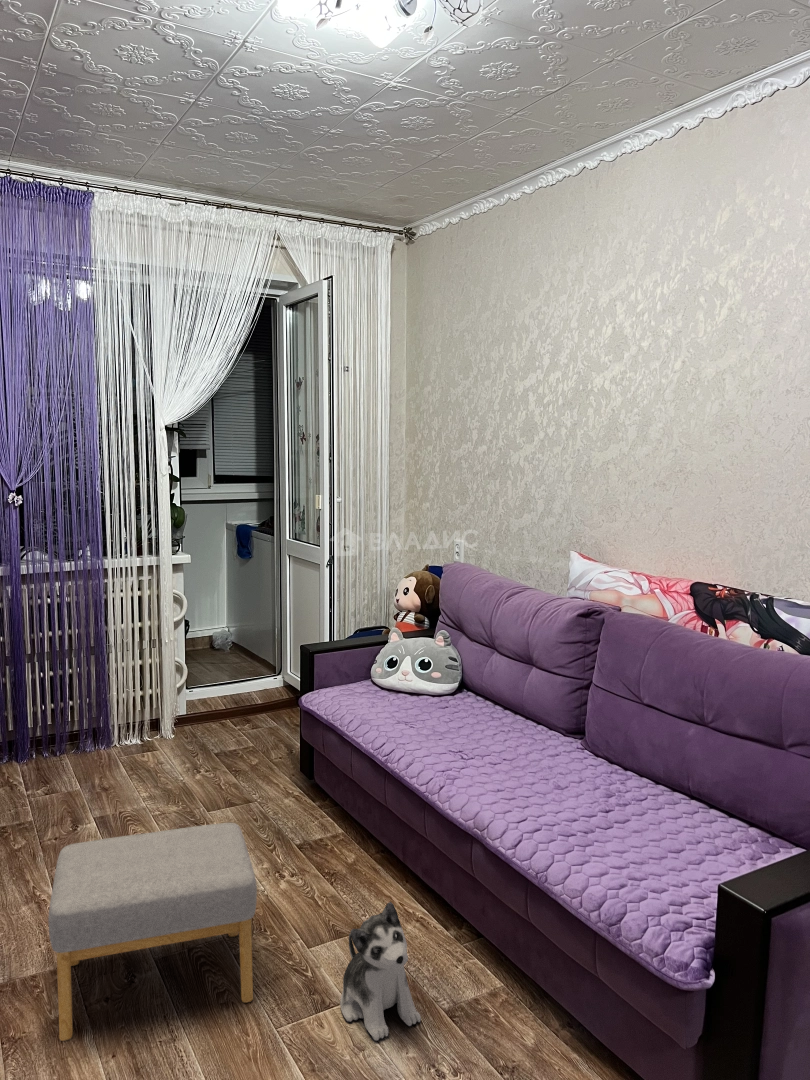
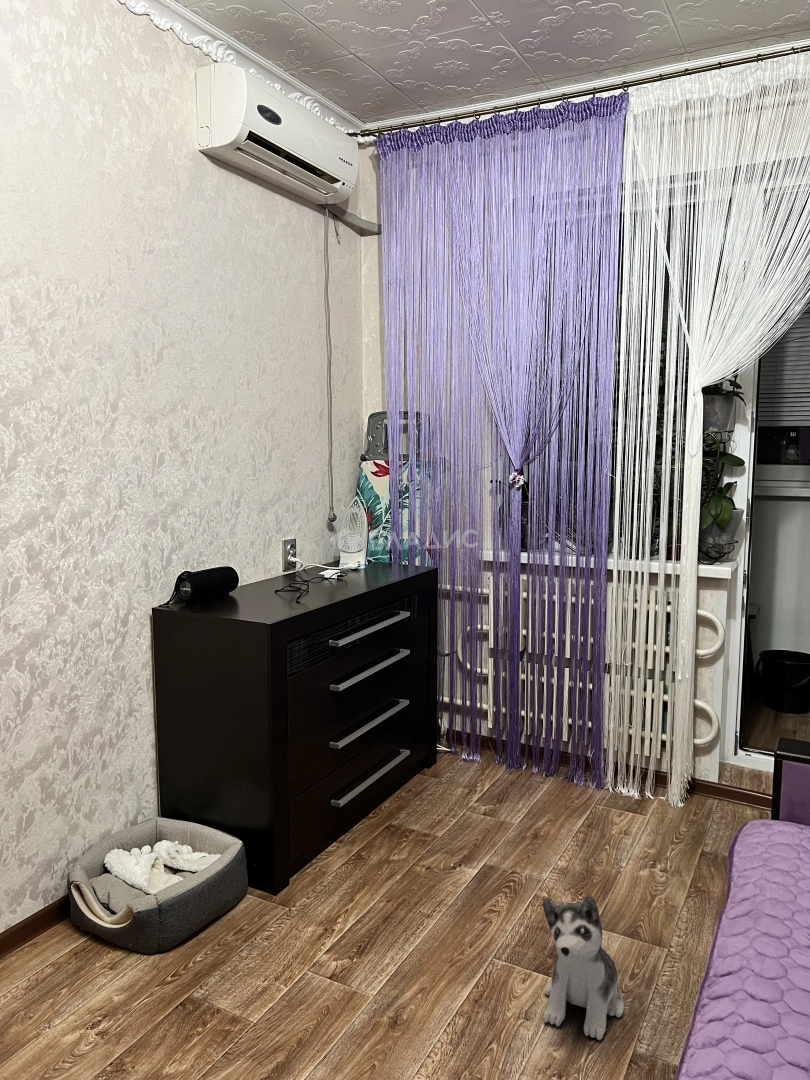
footstool: present [48,823,257,1041] -> none [375,739,568,930]

